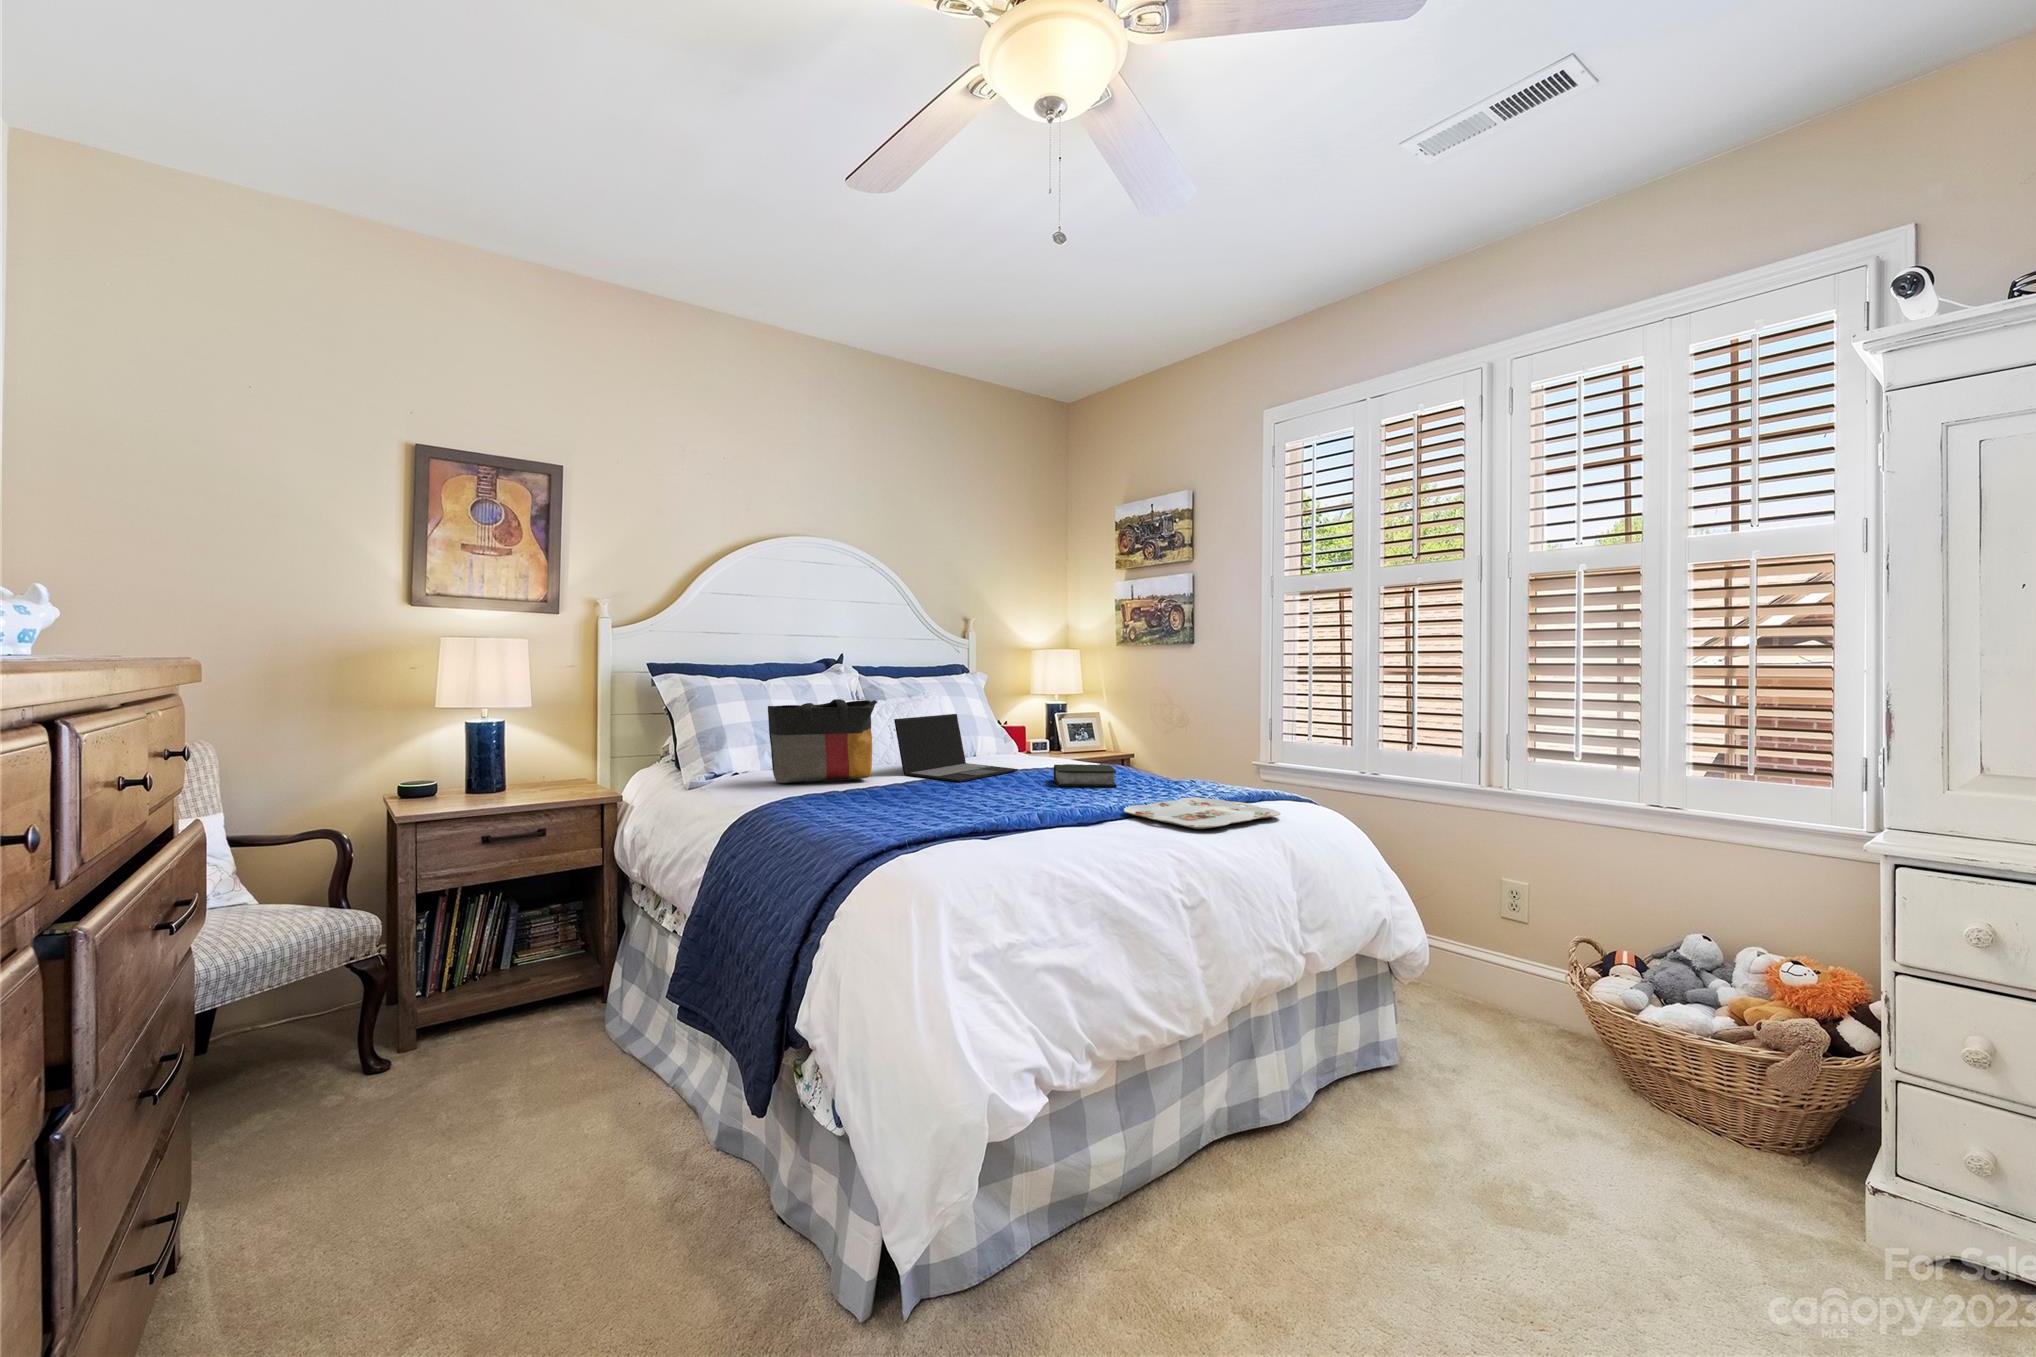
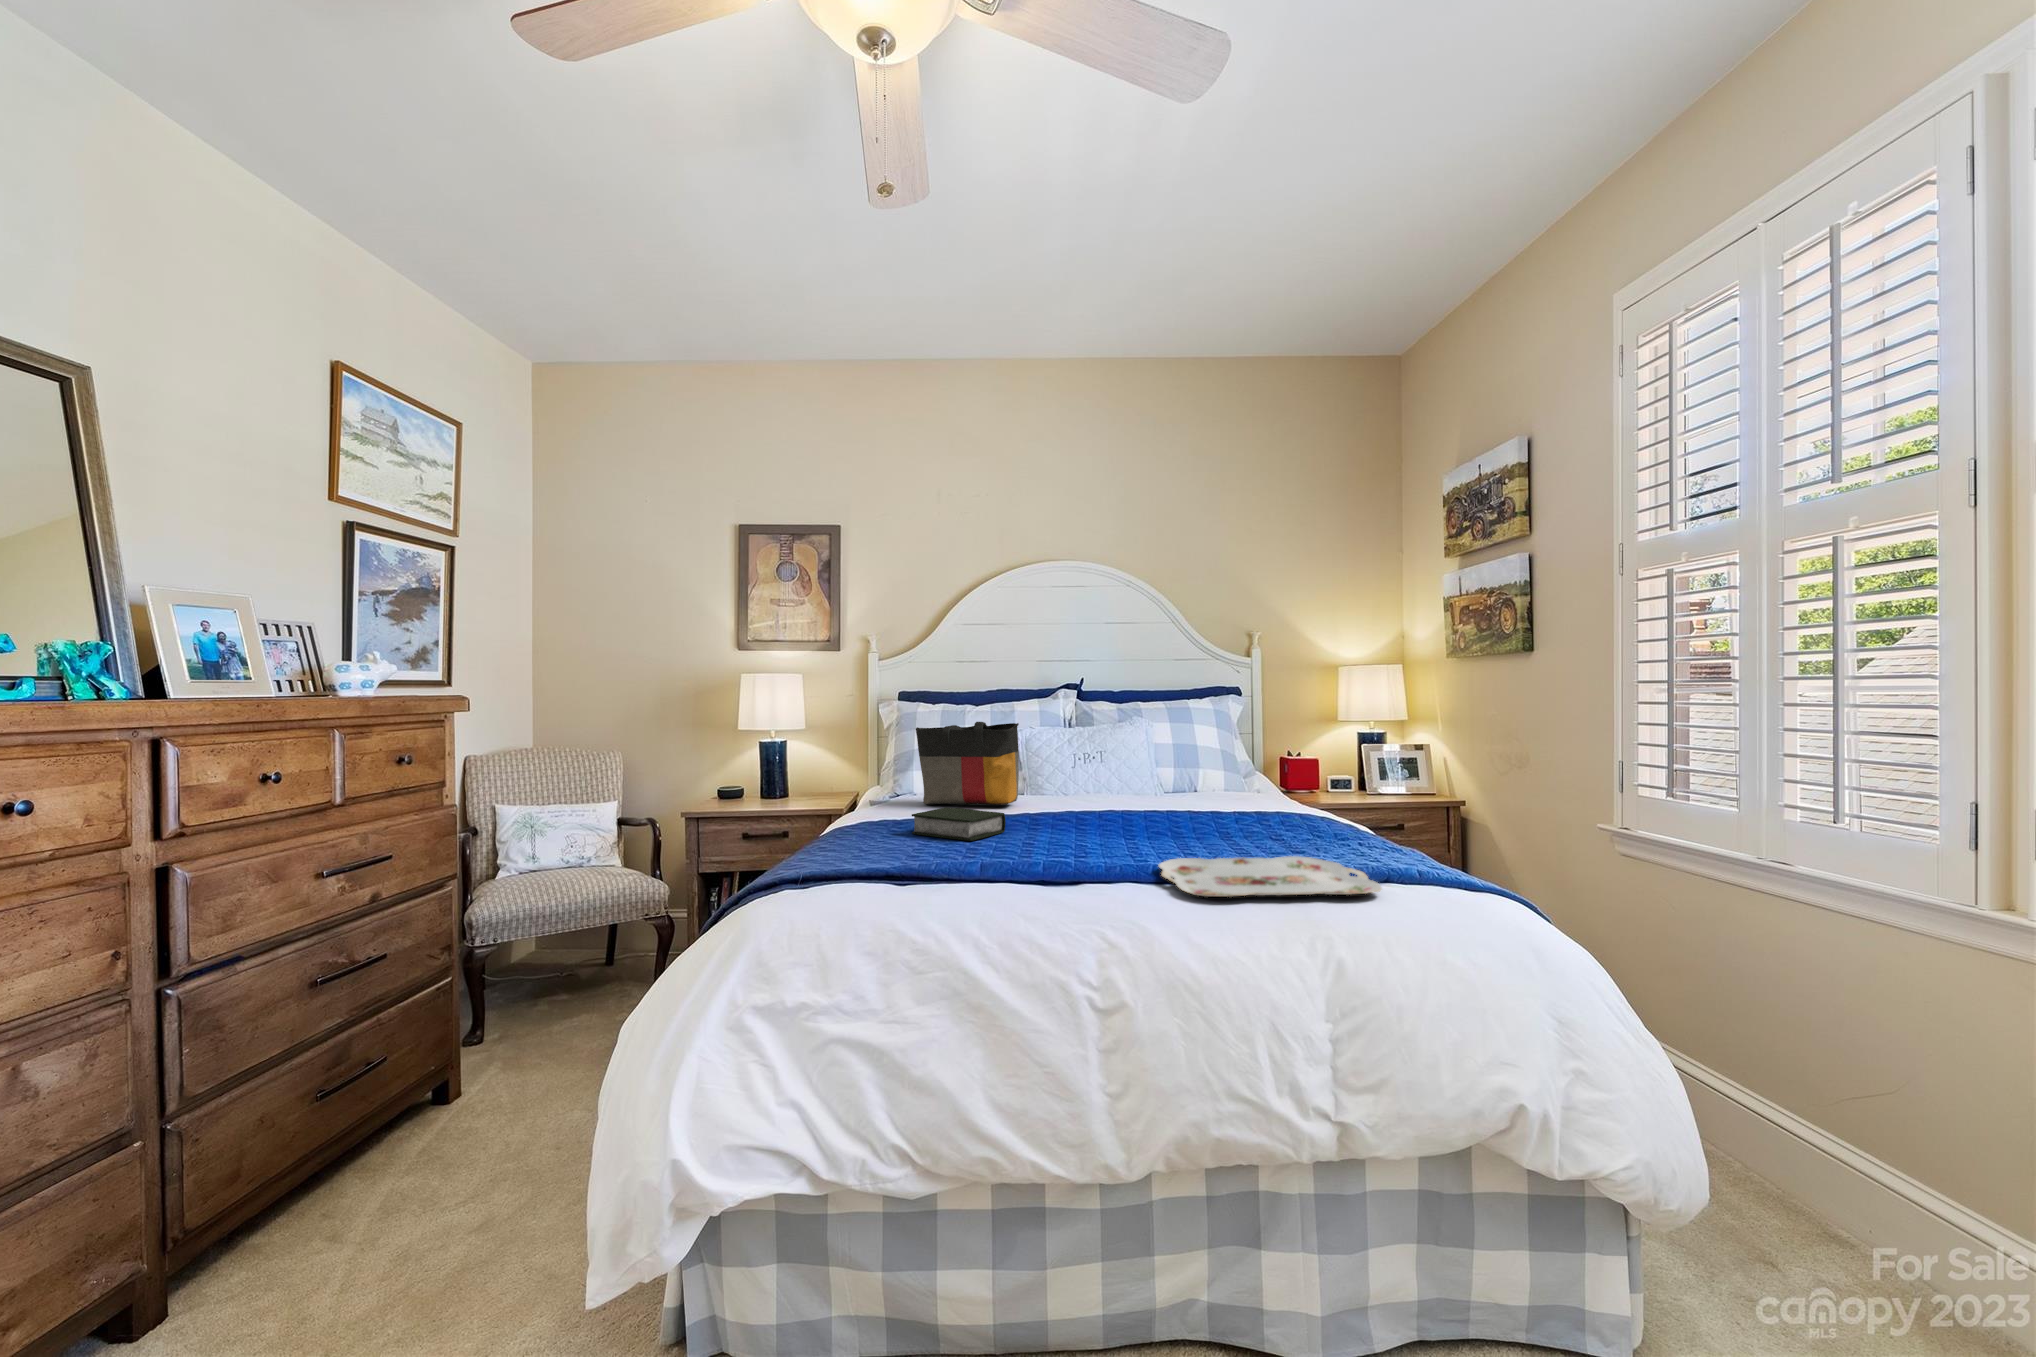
laptop: present [894,714,1018,782] -> none [1054,741,1196,816]
book: present [1054,764,1117,787] -> present [912,807,1006,841]

